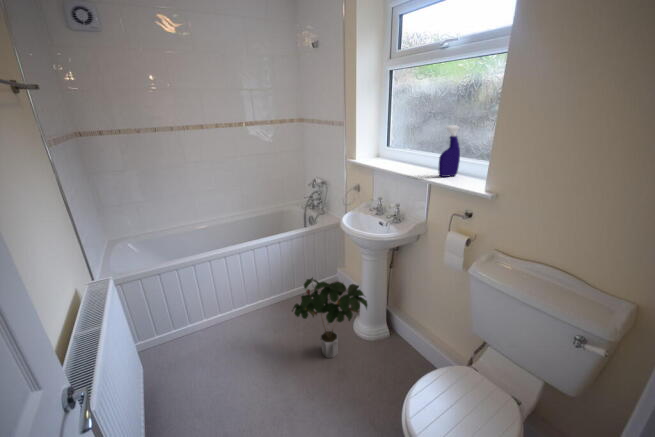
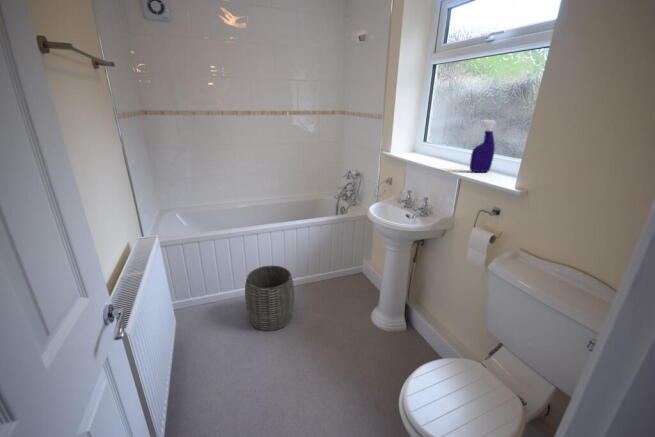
potted plant: present [292,278,368,358] -> none [312,260,385,342]
woven basket: none [219,288,273,360] -> present [245,265,294,331]

